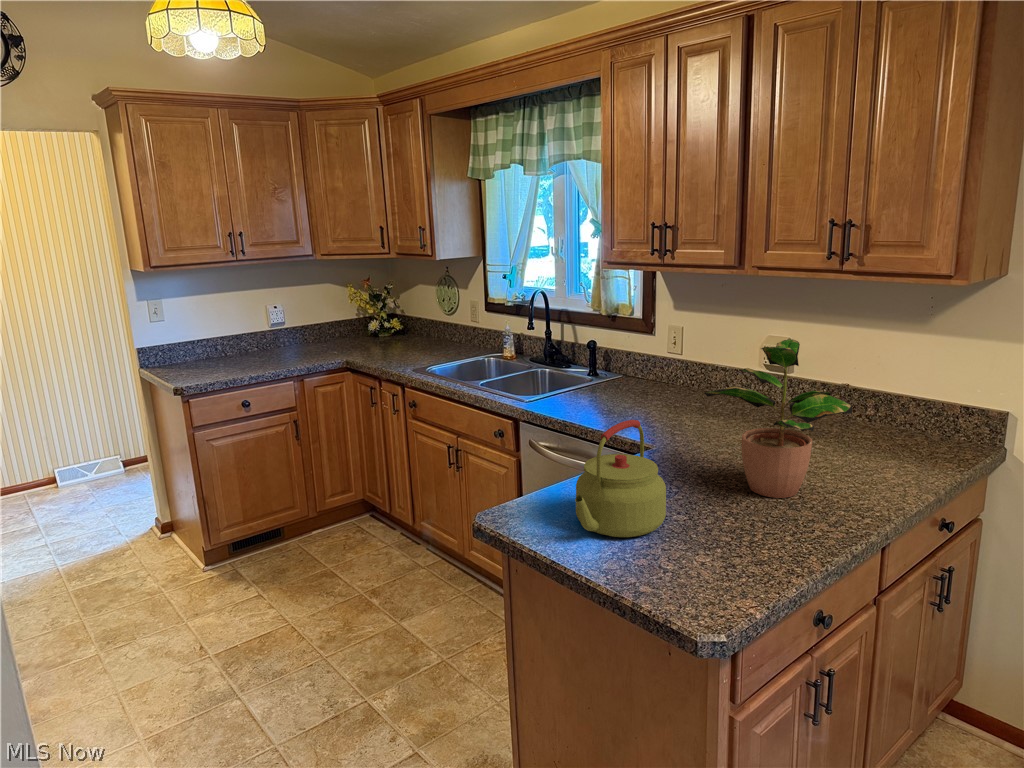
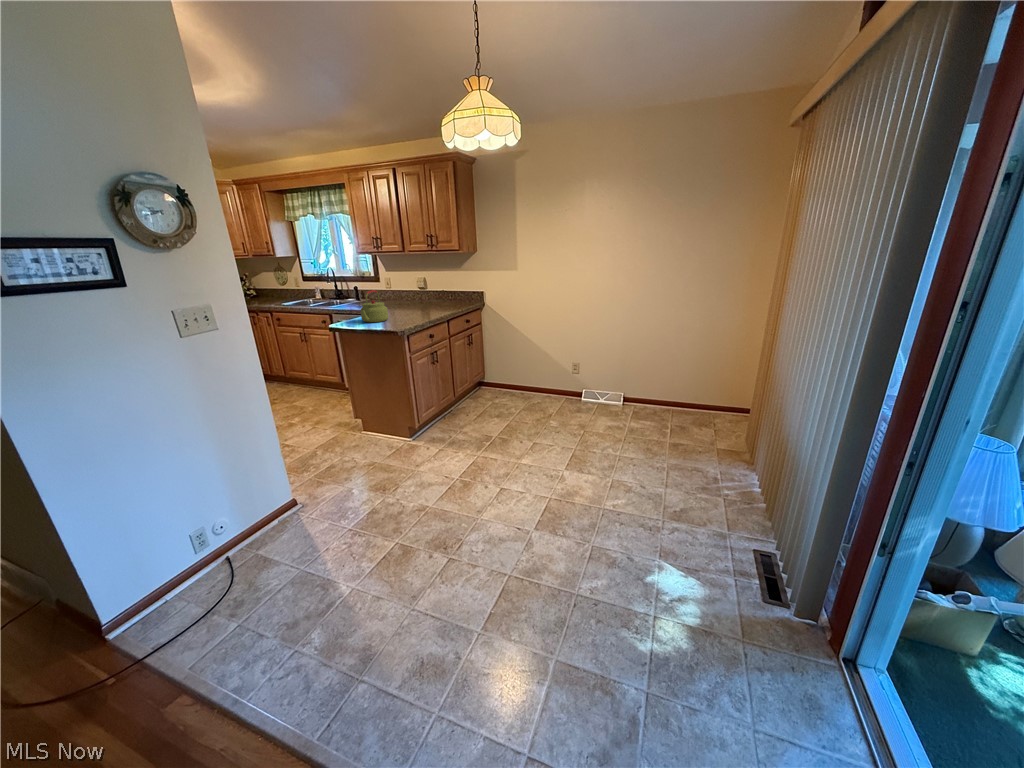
potted plant: present [705,339,852,498] -> none [395,268,438,314]

